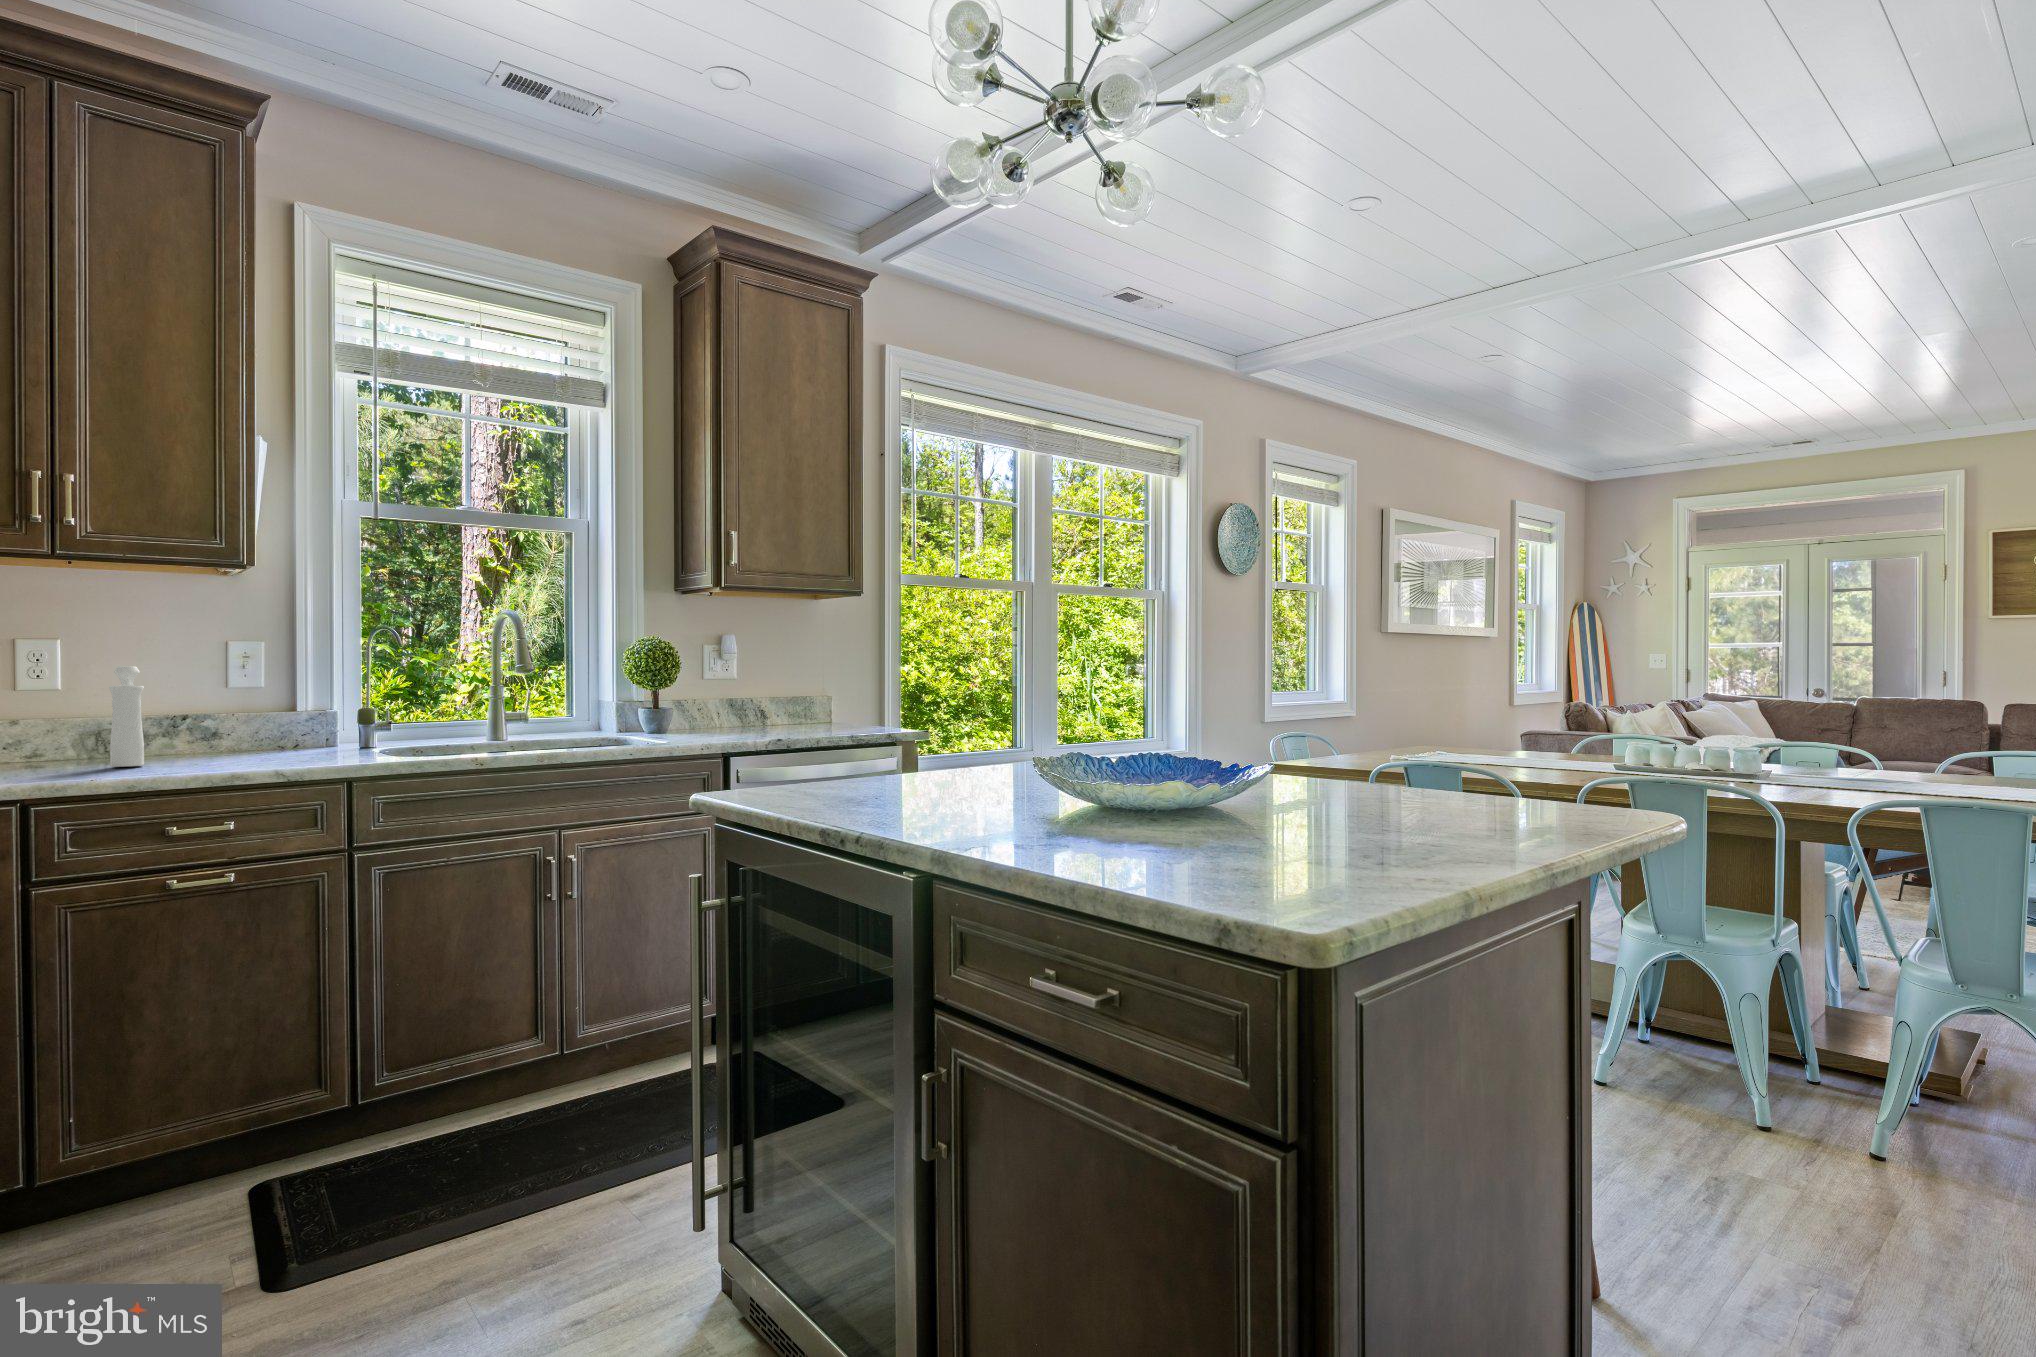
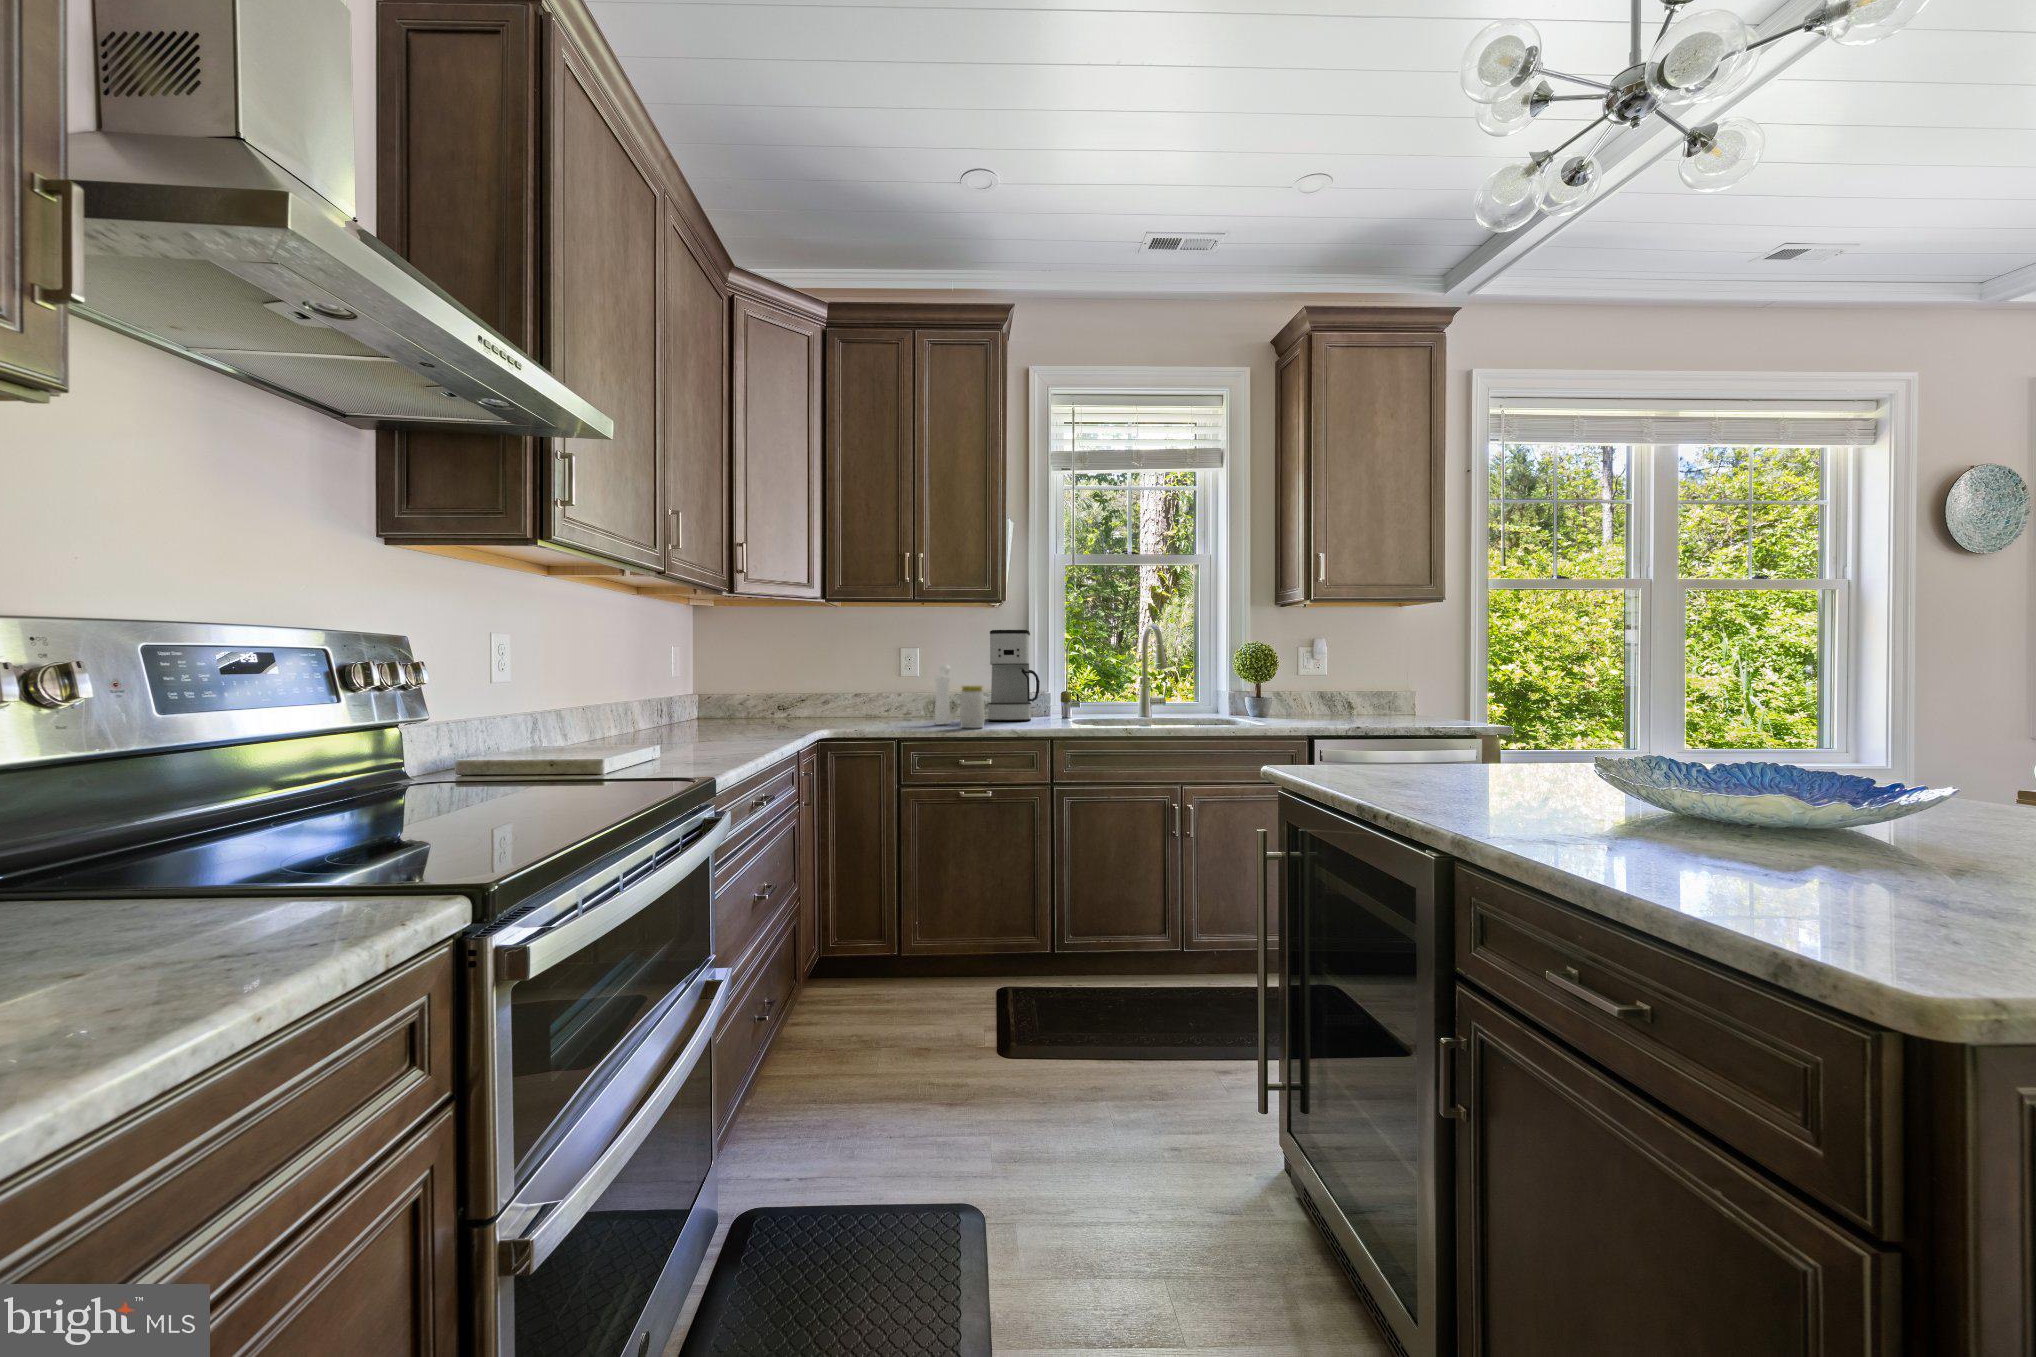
coffee maker: none [215,610,313,755] -> present [988,630,1040,721]
jar: none [172,701,222,772] -> present [960,686,984,728]

